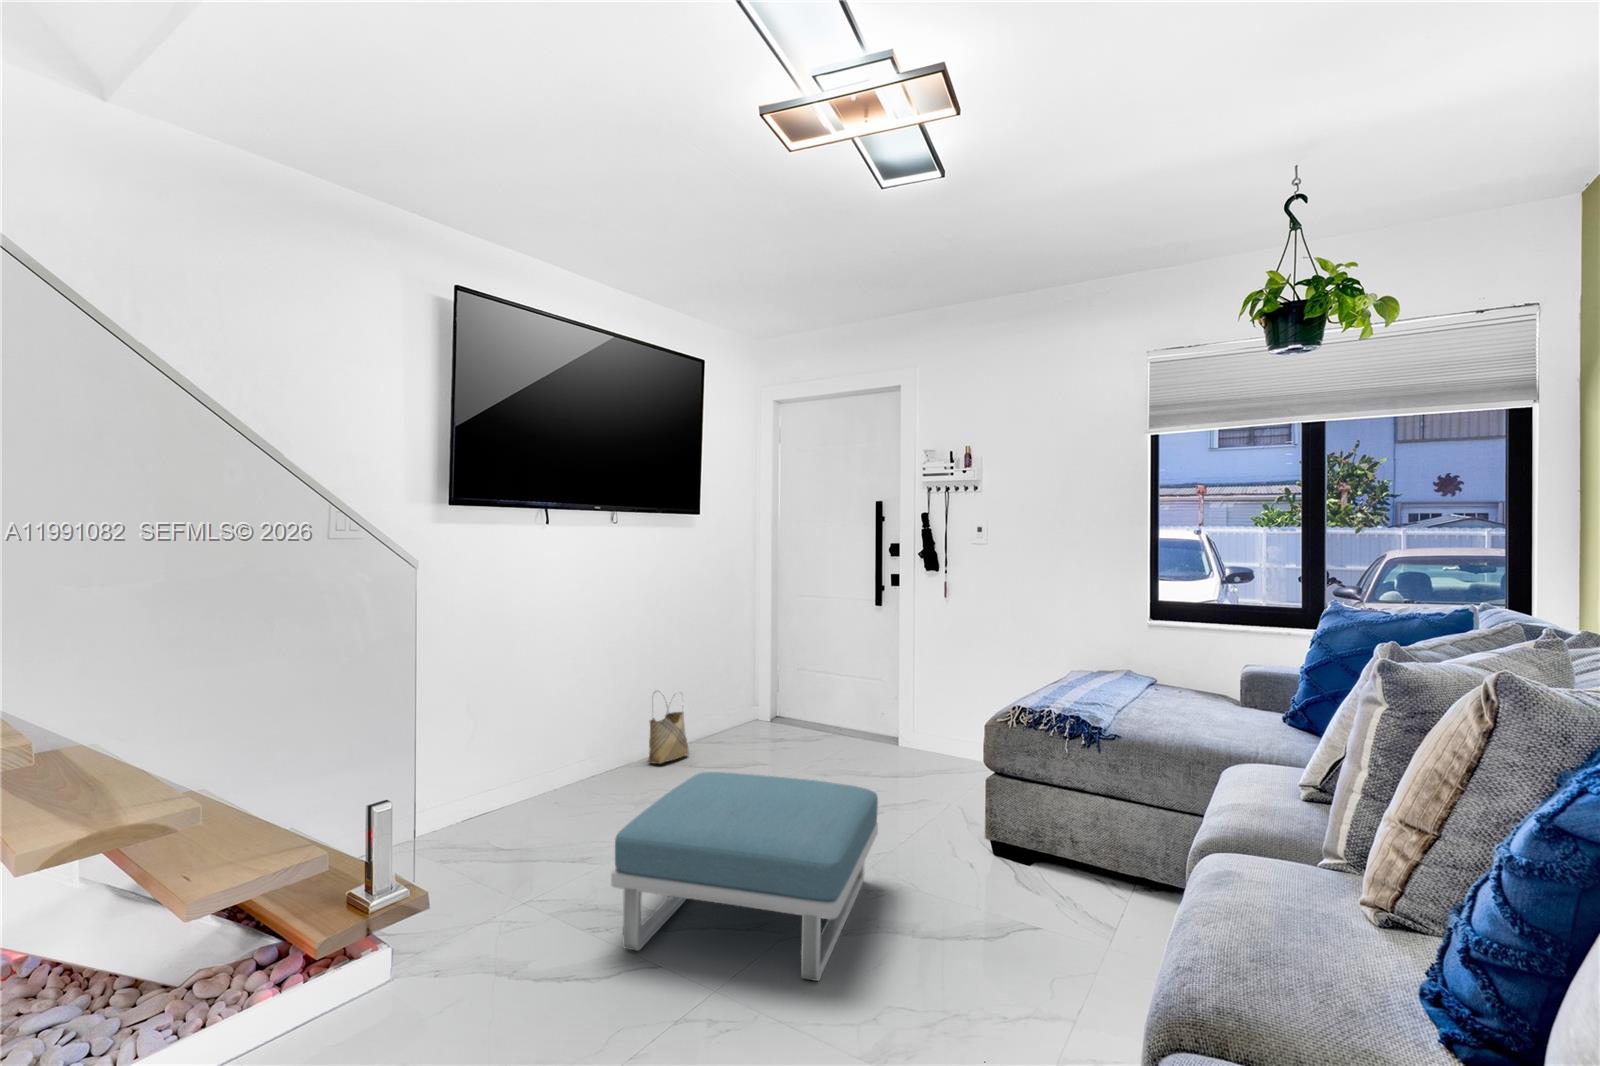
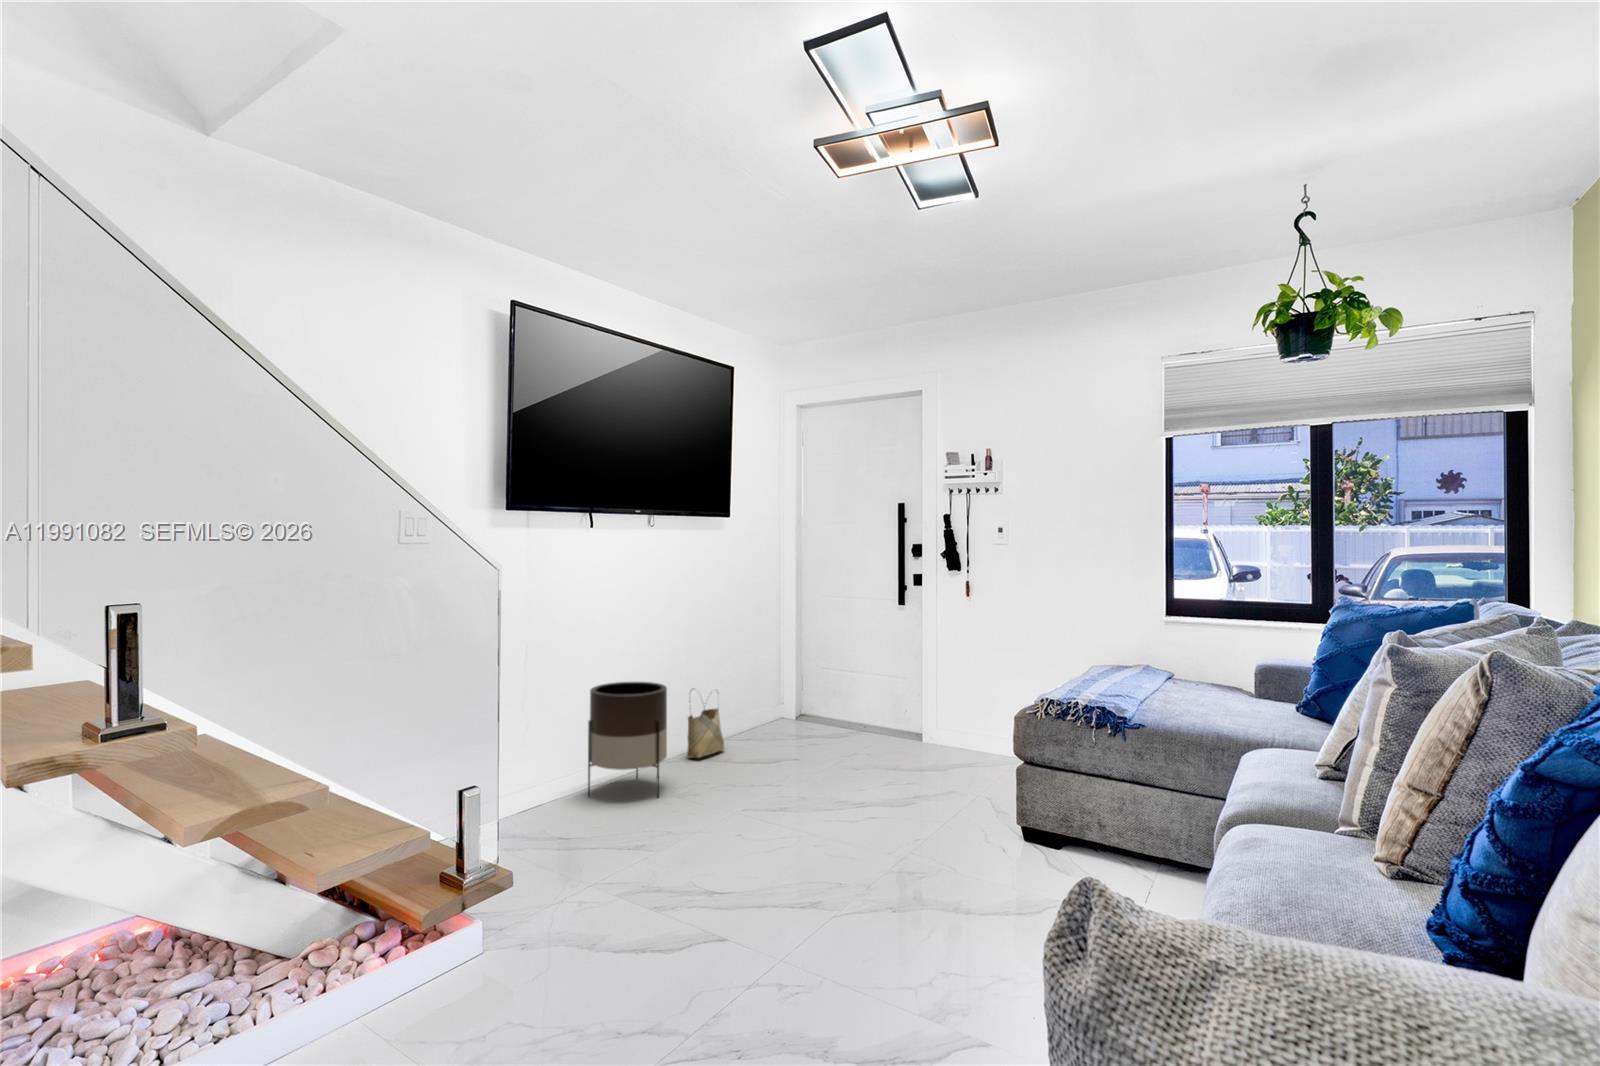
planter: none [537,683,624,807] -> present [588,682,667,797]
footstool: present [611,772,878,981] -> none [677,762,918,949]

